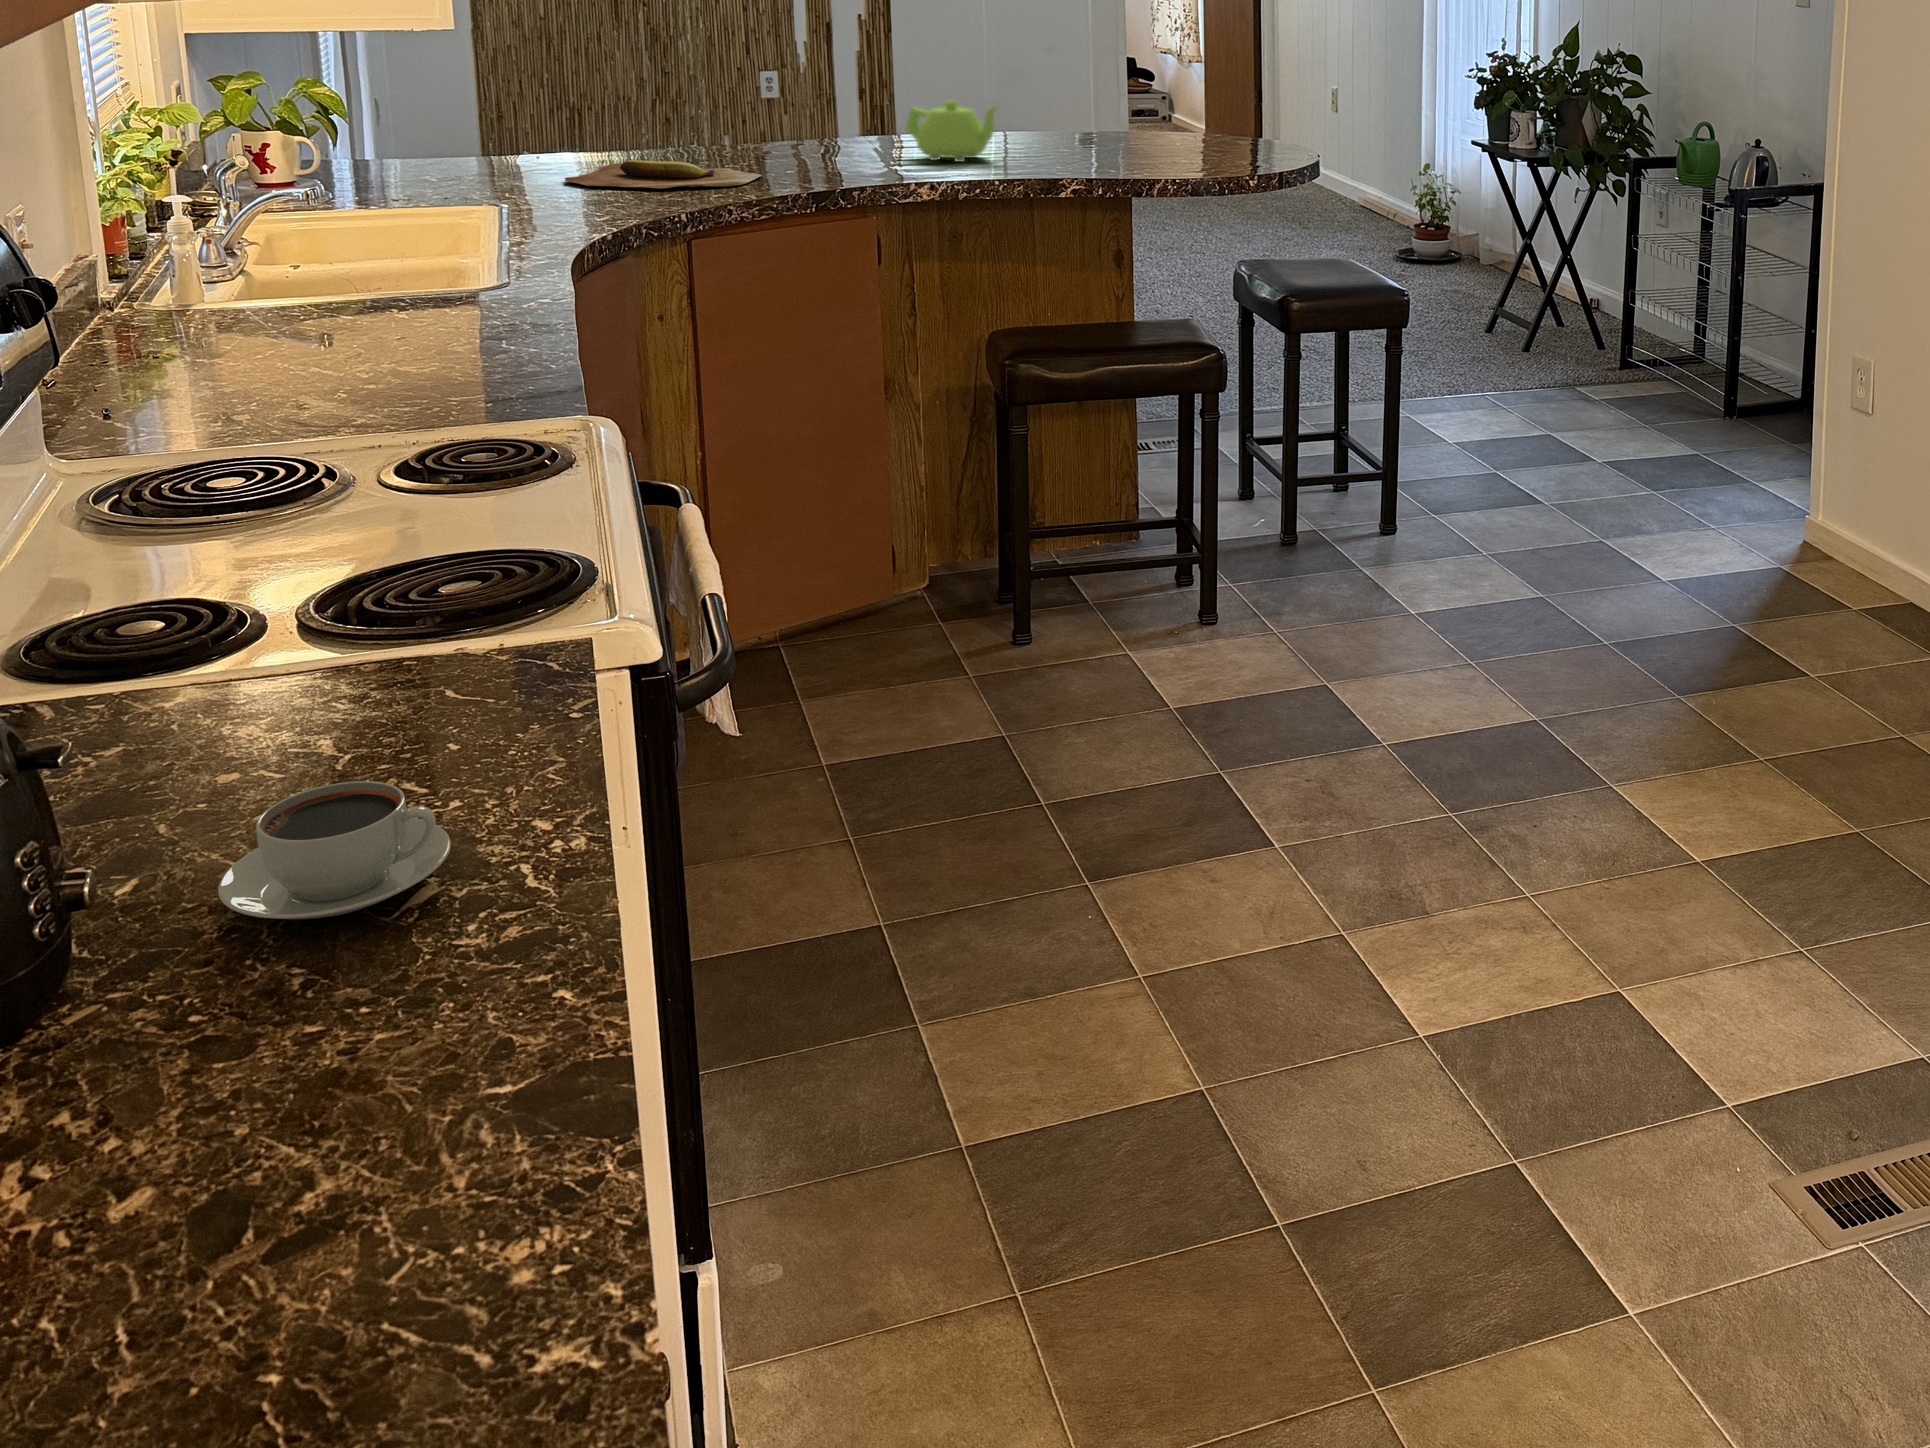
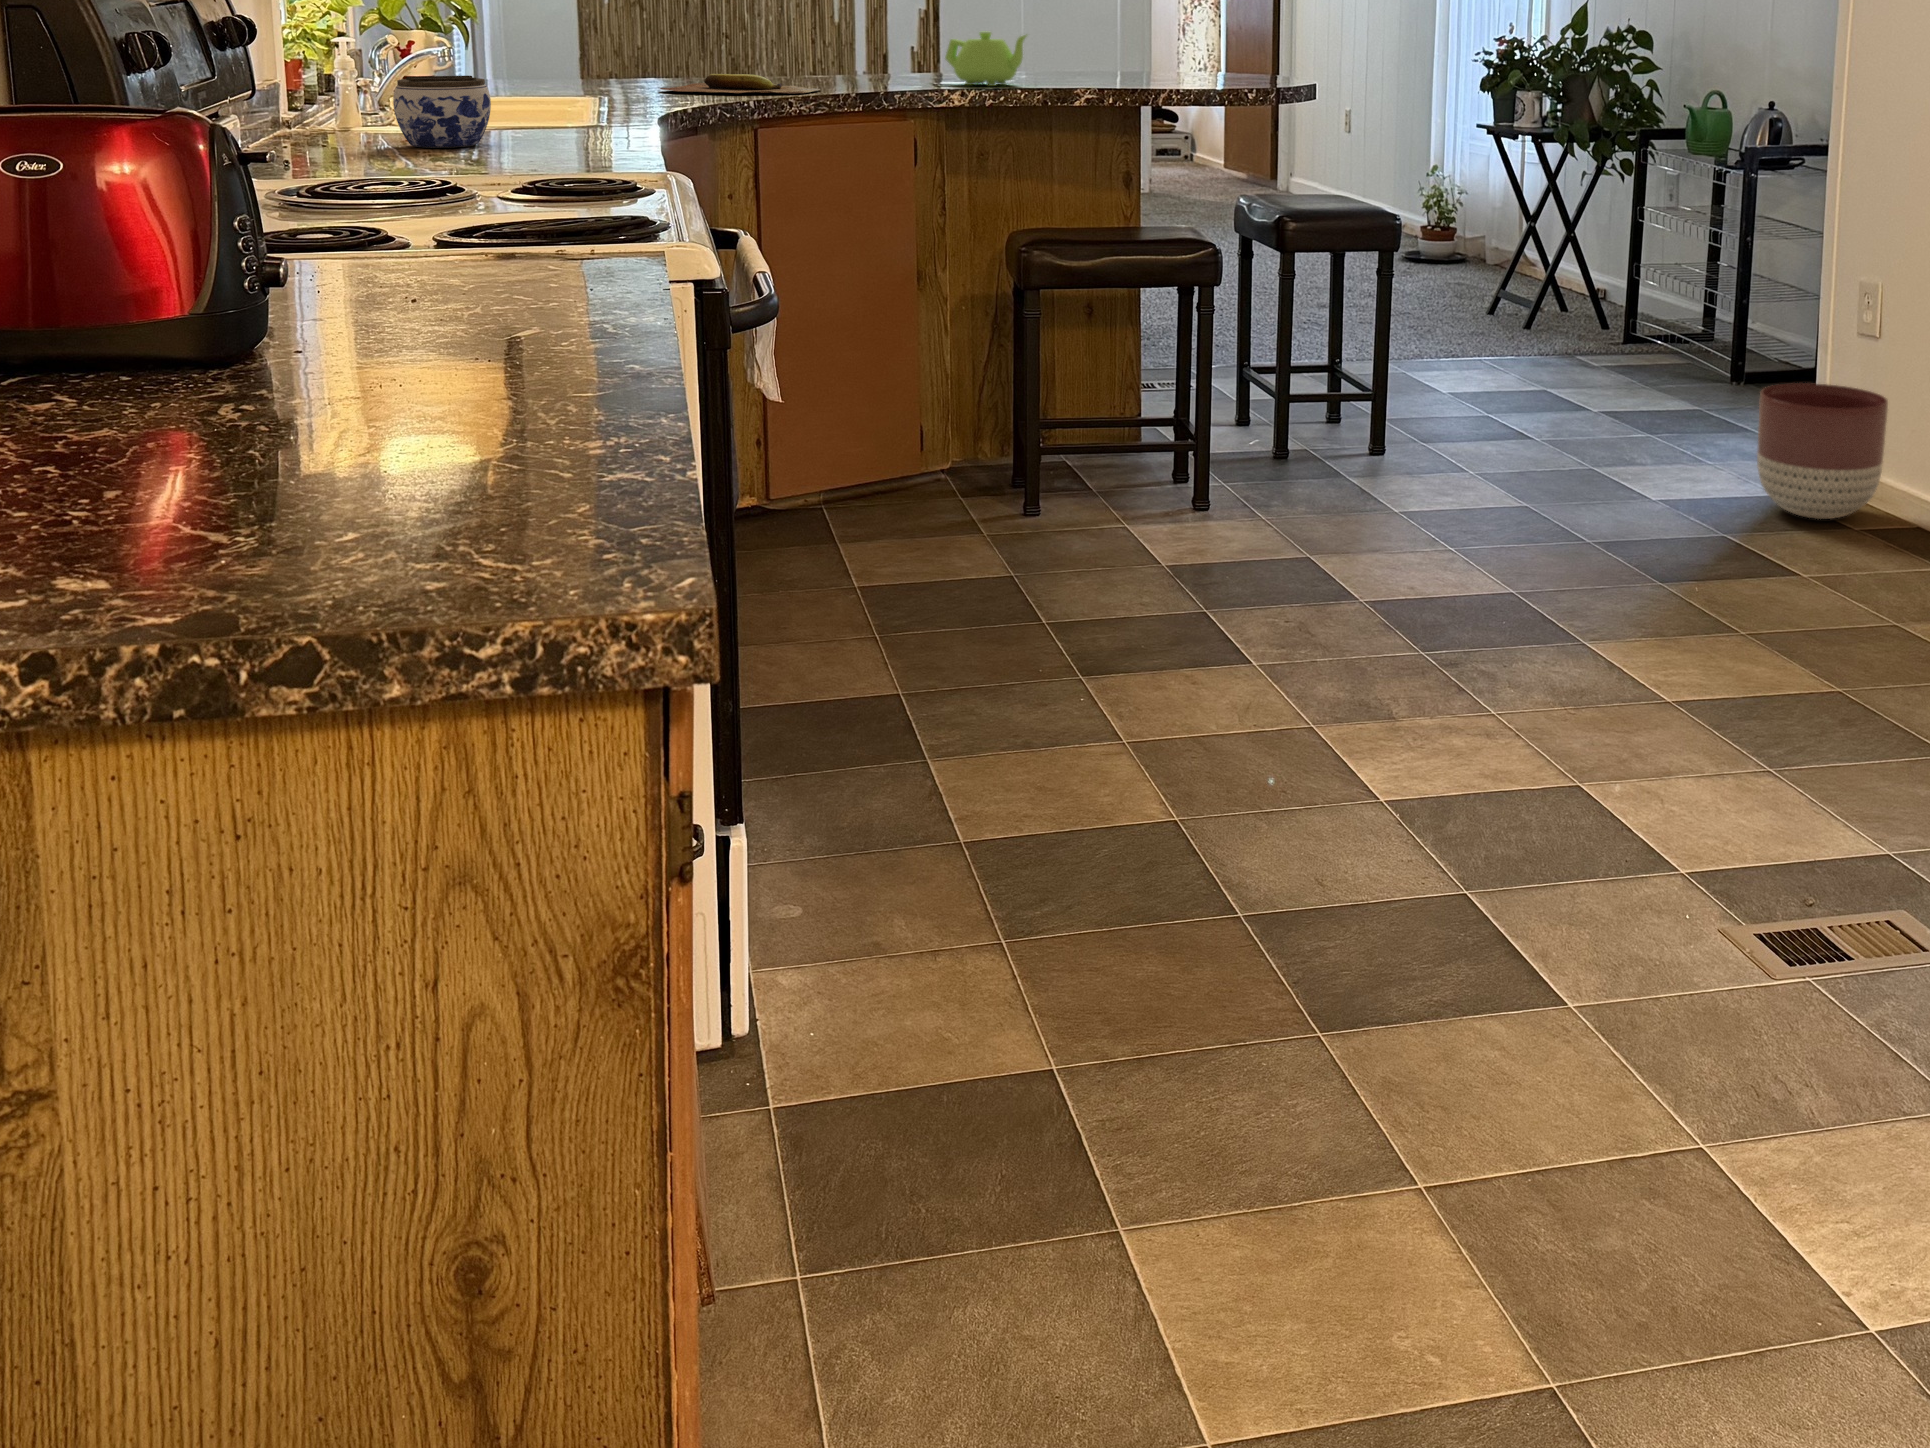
jar: none [203,255,337,352] -> present [393,75,491,148]
planter: none [1762,458,1884,596] -> present [1757,383,1888,519]
coffee cup: present [218,781,451,919] -> none [437,242,593,321]

